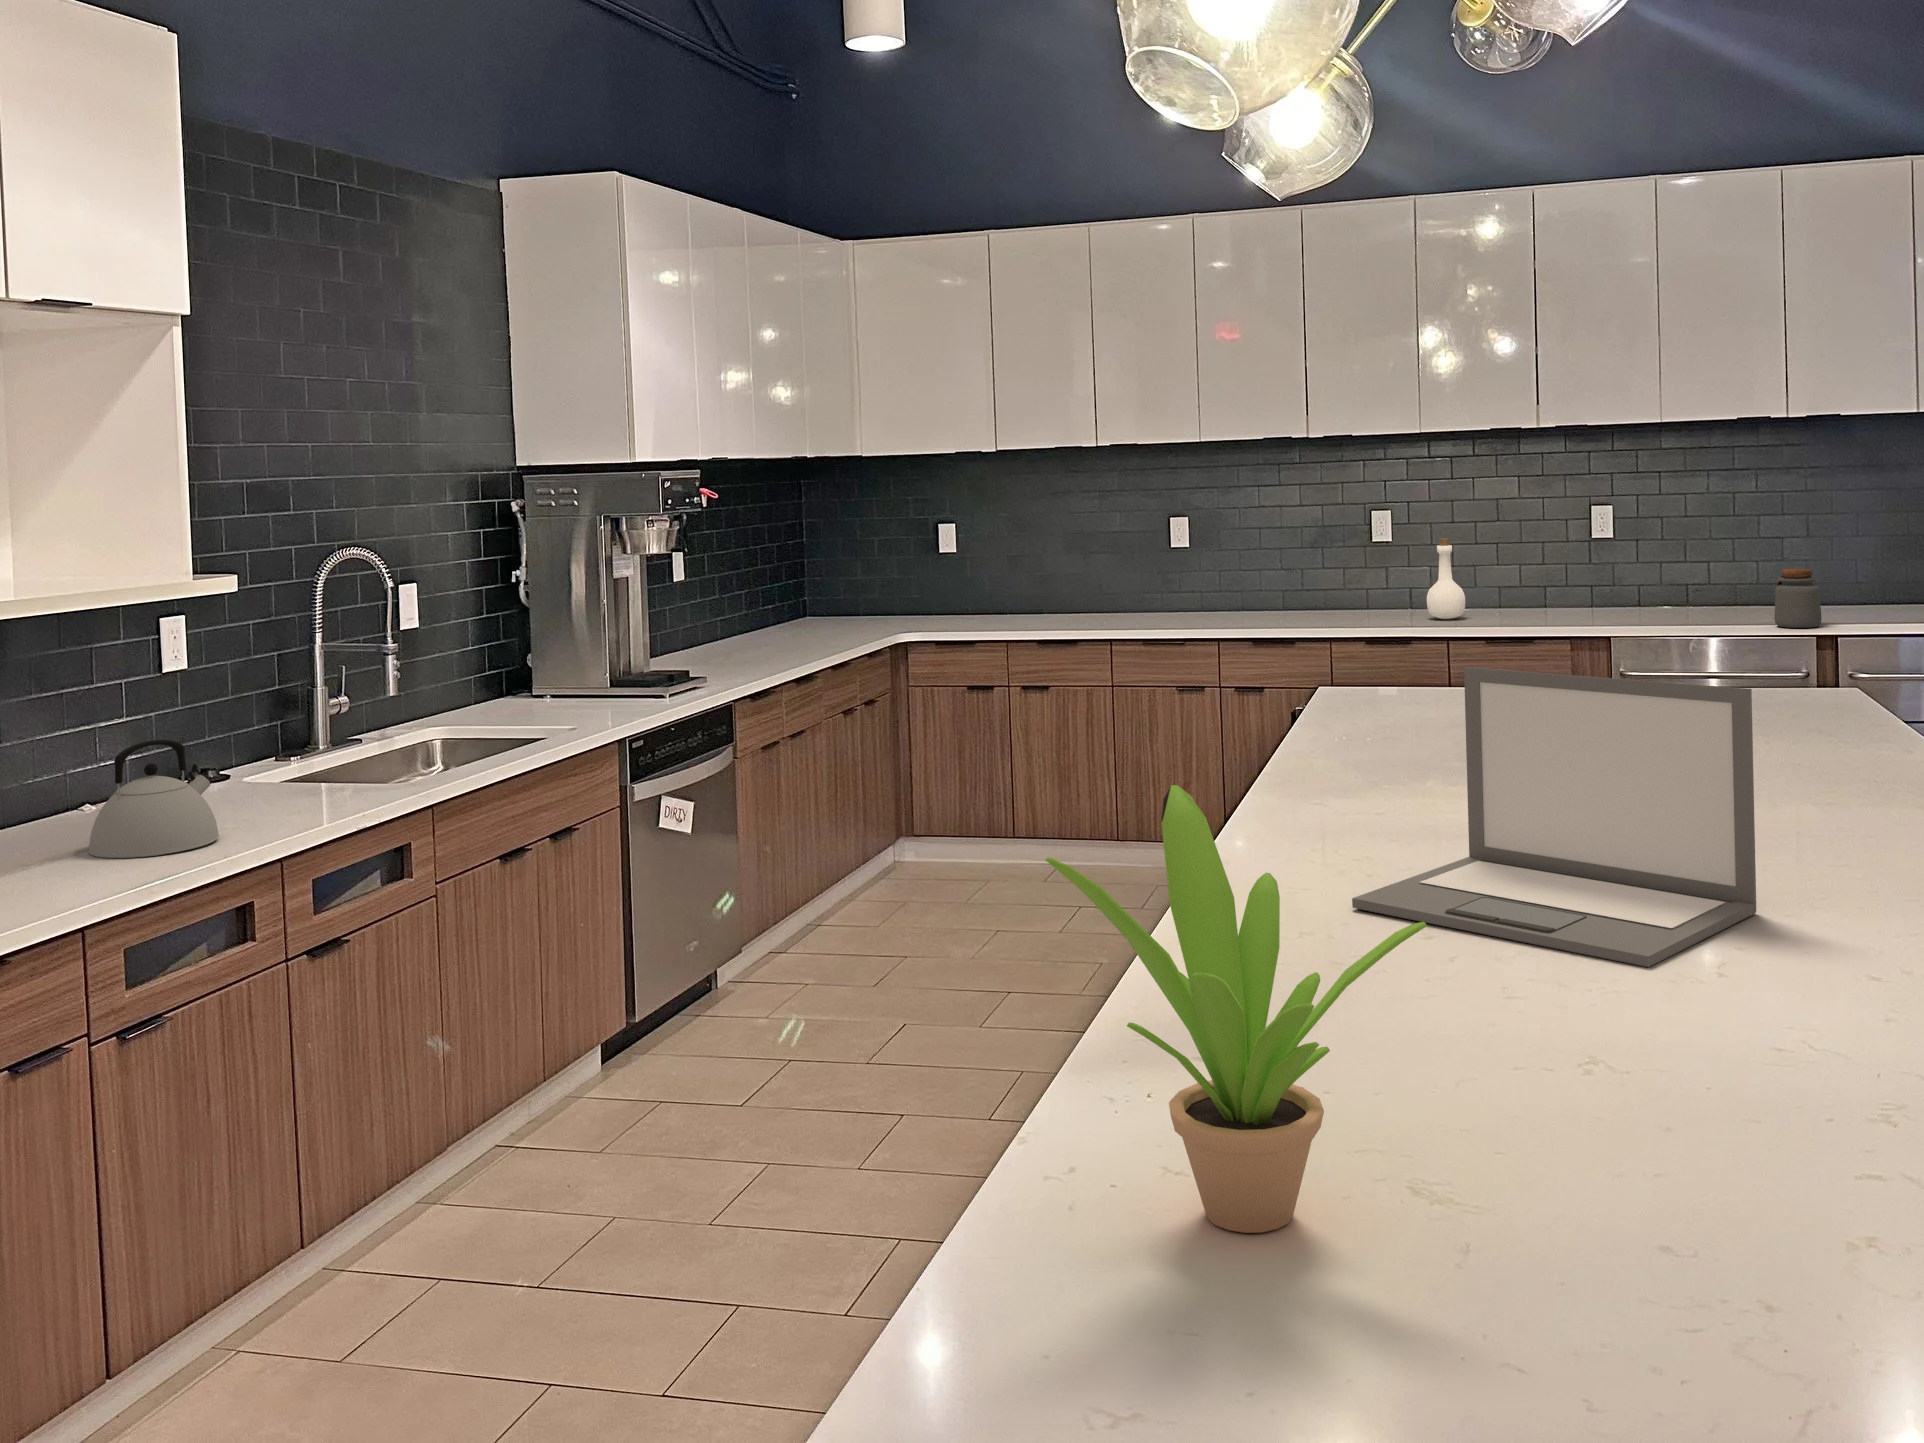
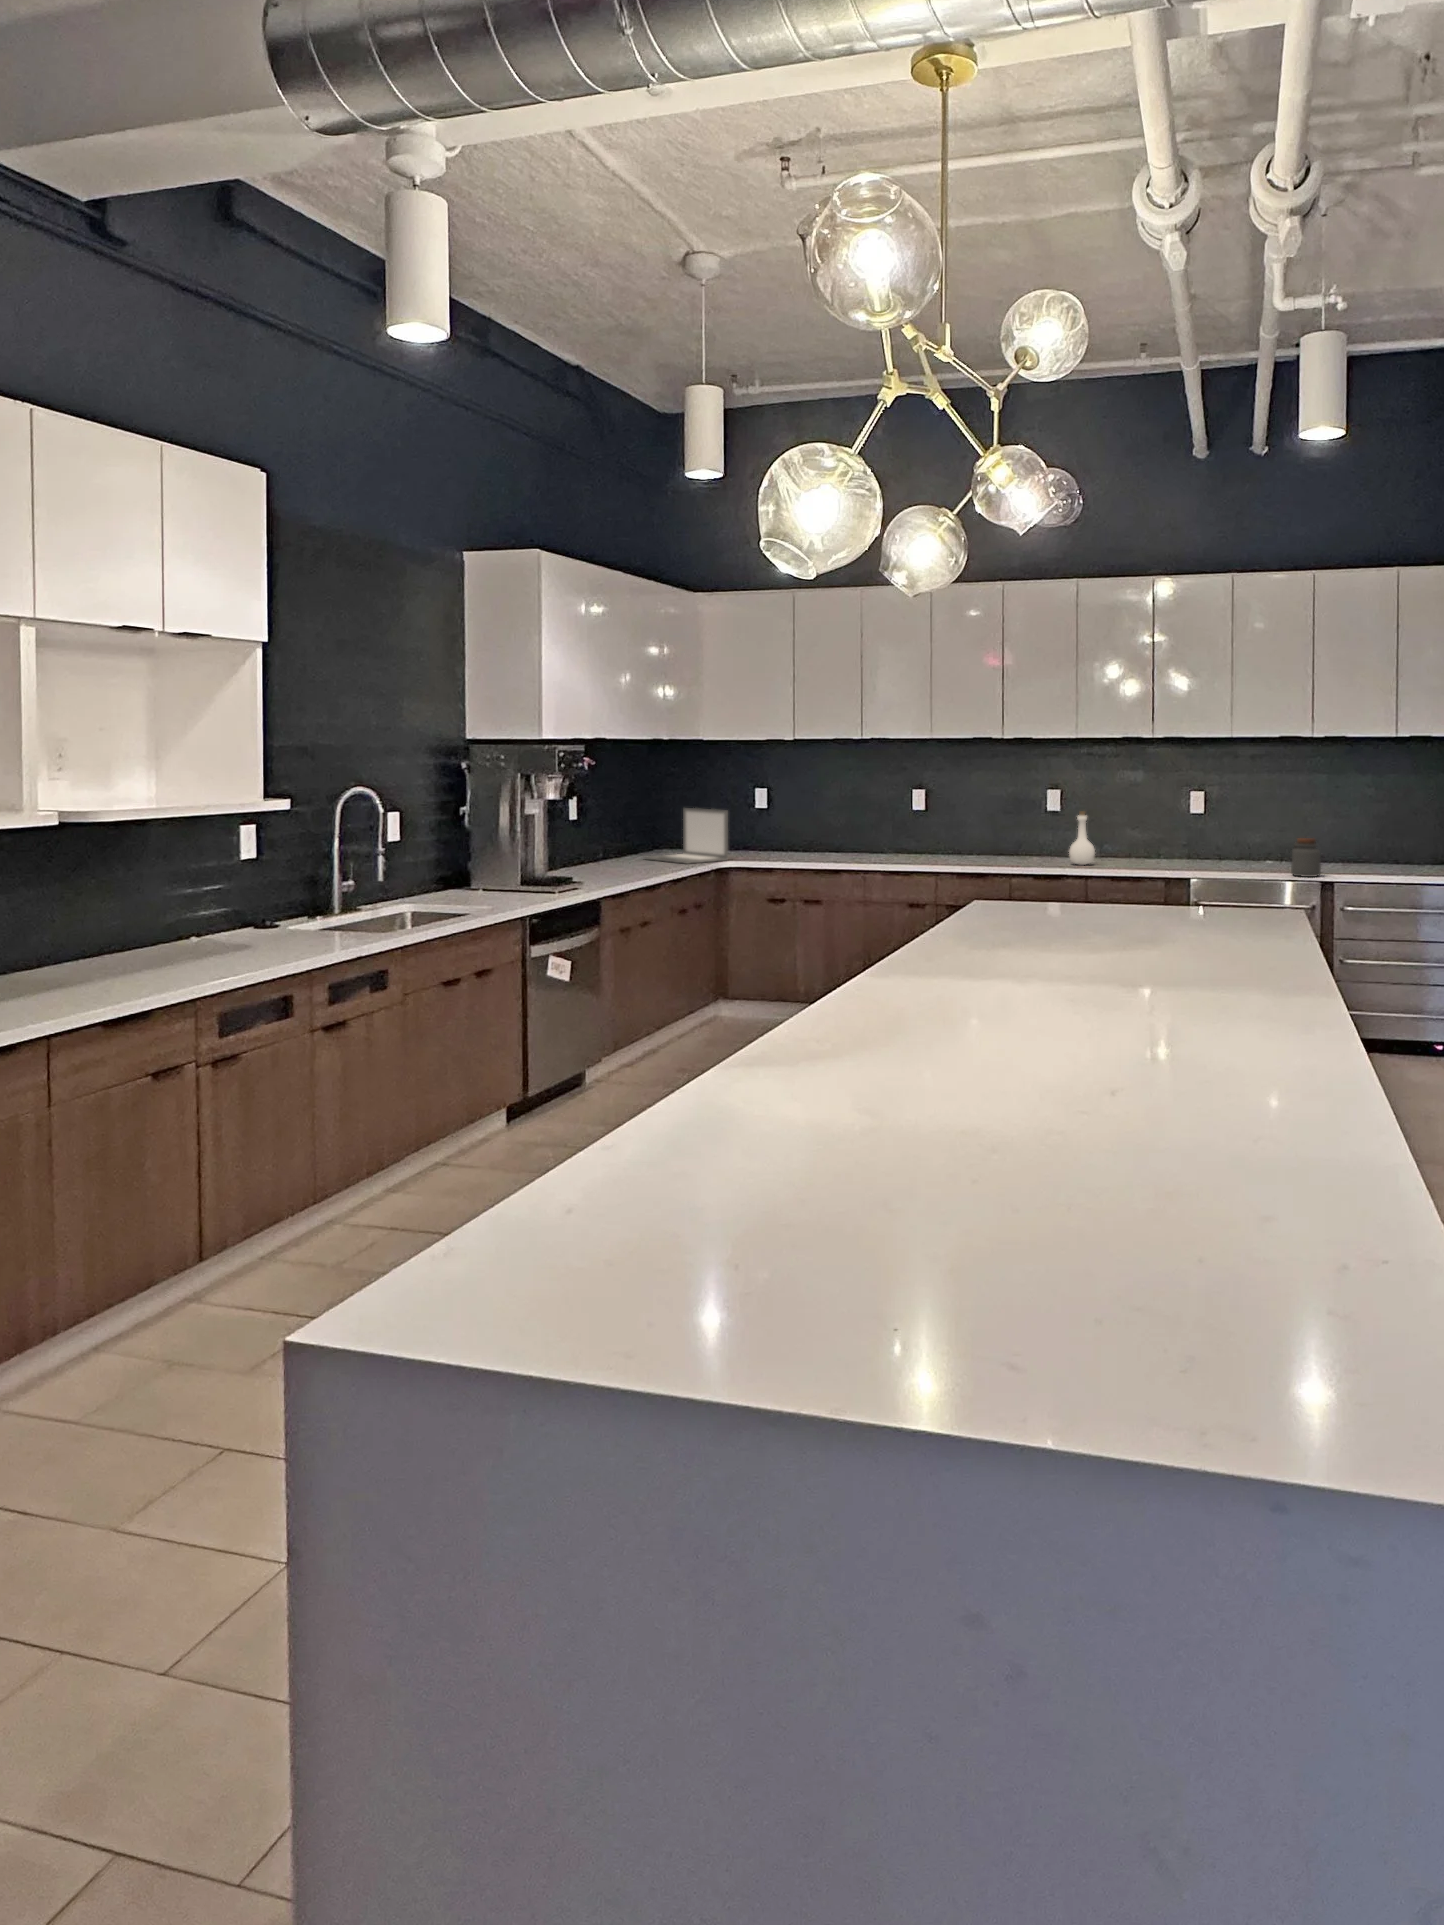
laptop: present [1352,667,1756,967] -> present [644,808,728,864]
kettle: present [88,740,219,858] -> none [197,894,276,964]
potted plant: present [1045,785,1427,1233] -> none [712,900,897,1107]

